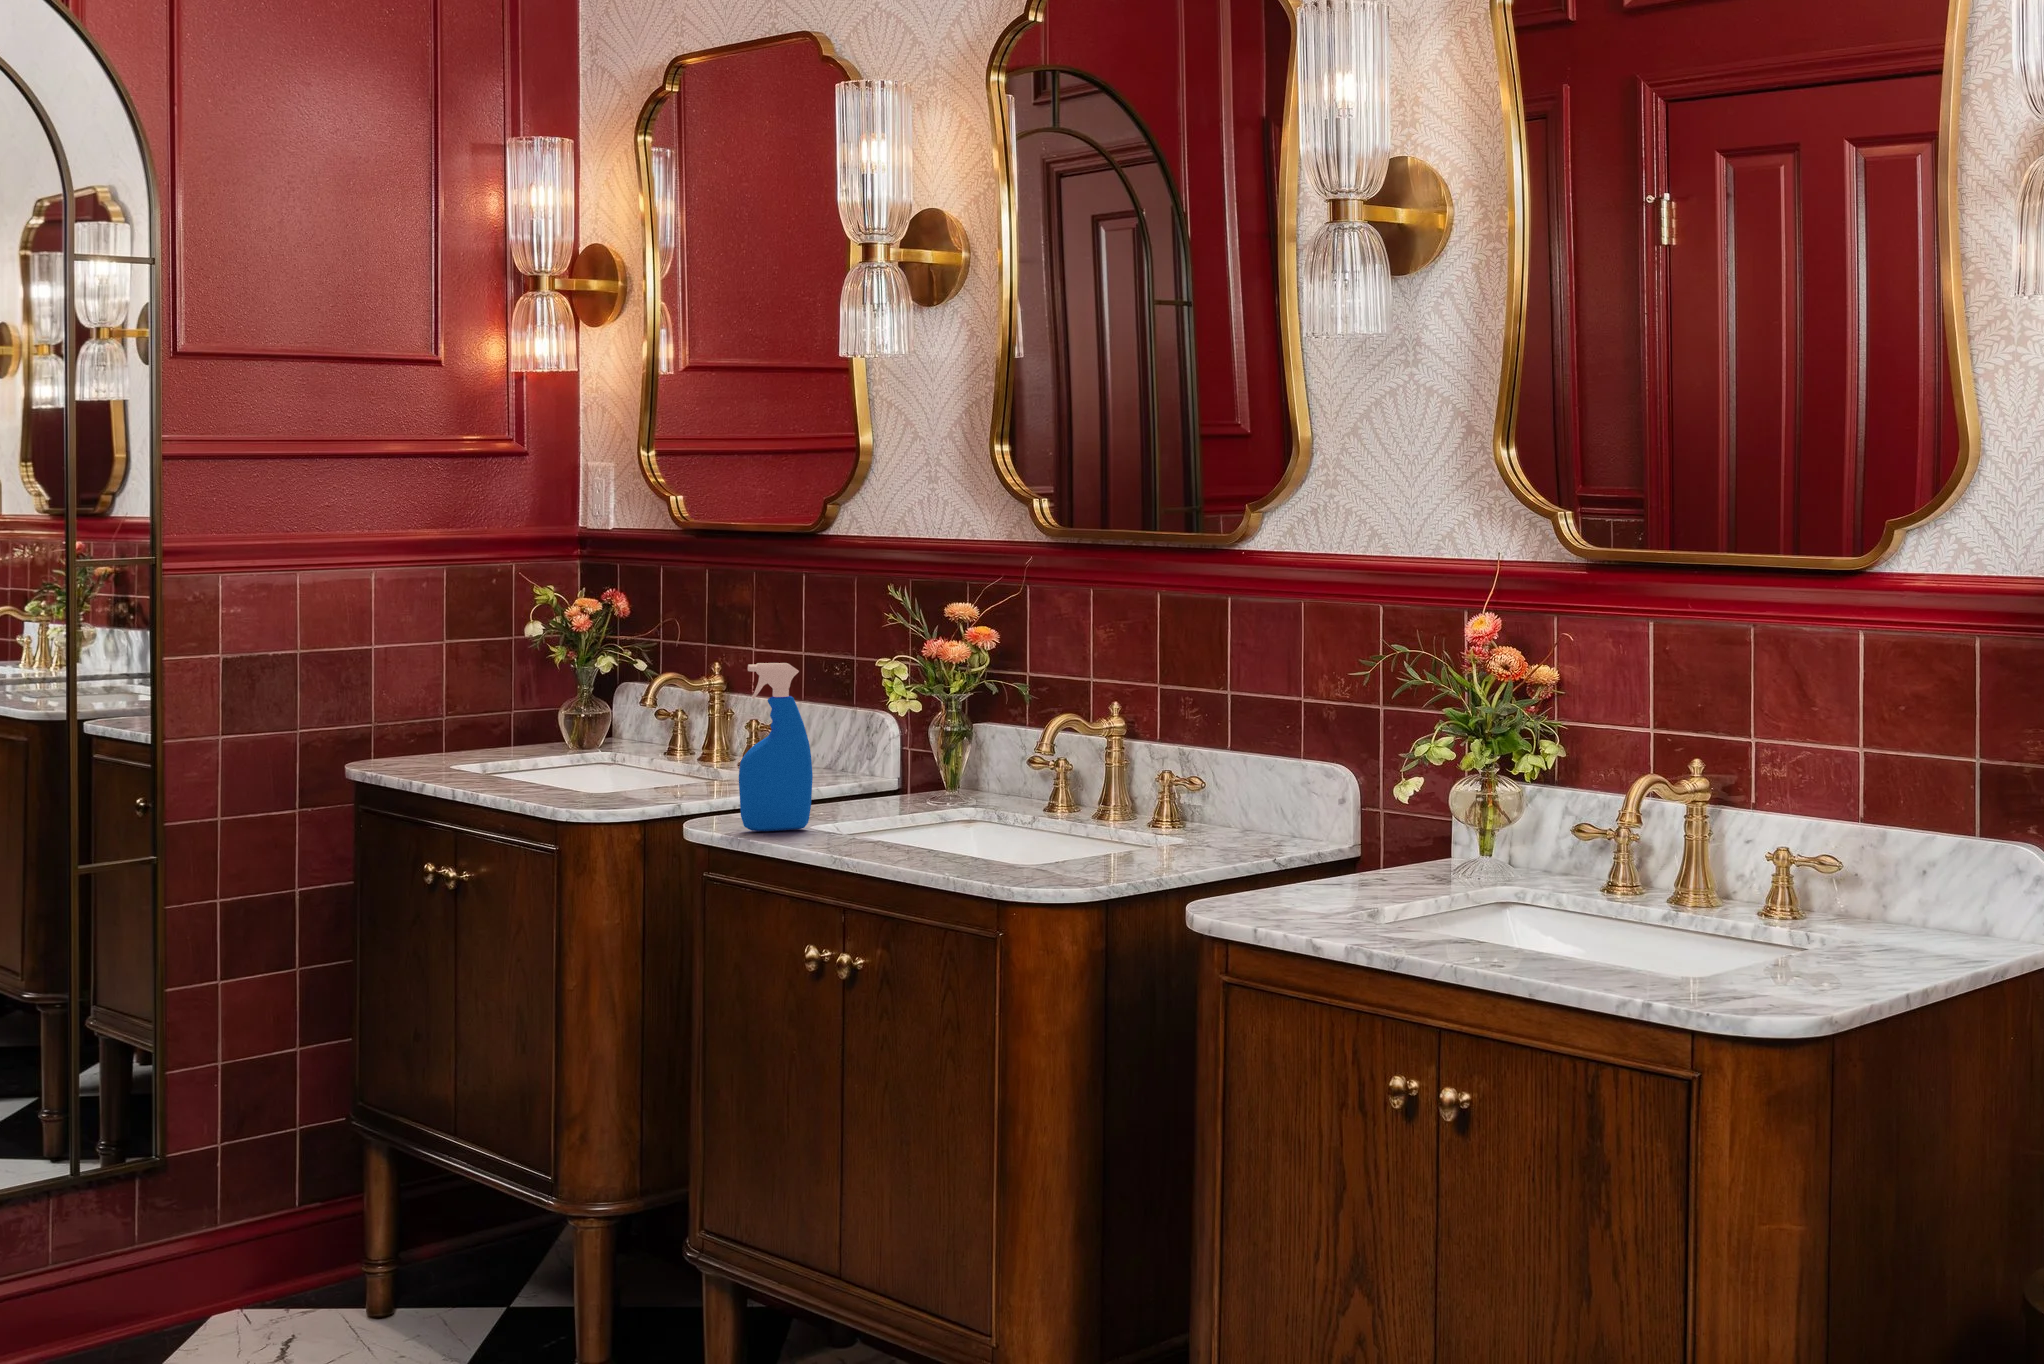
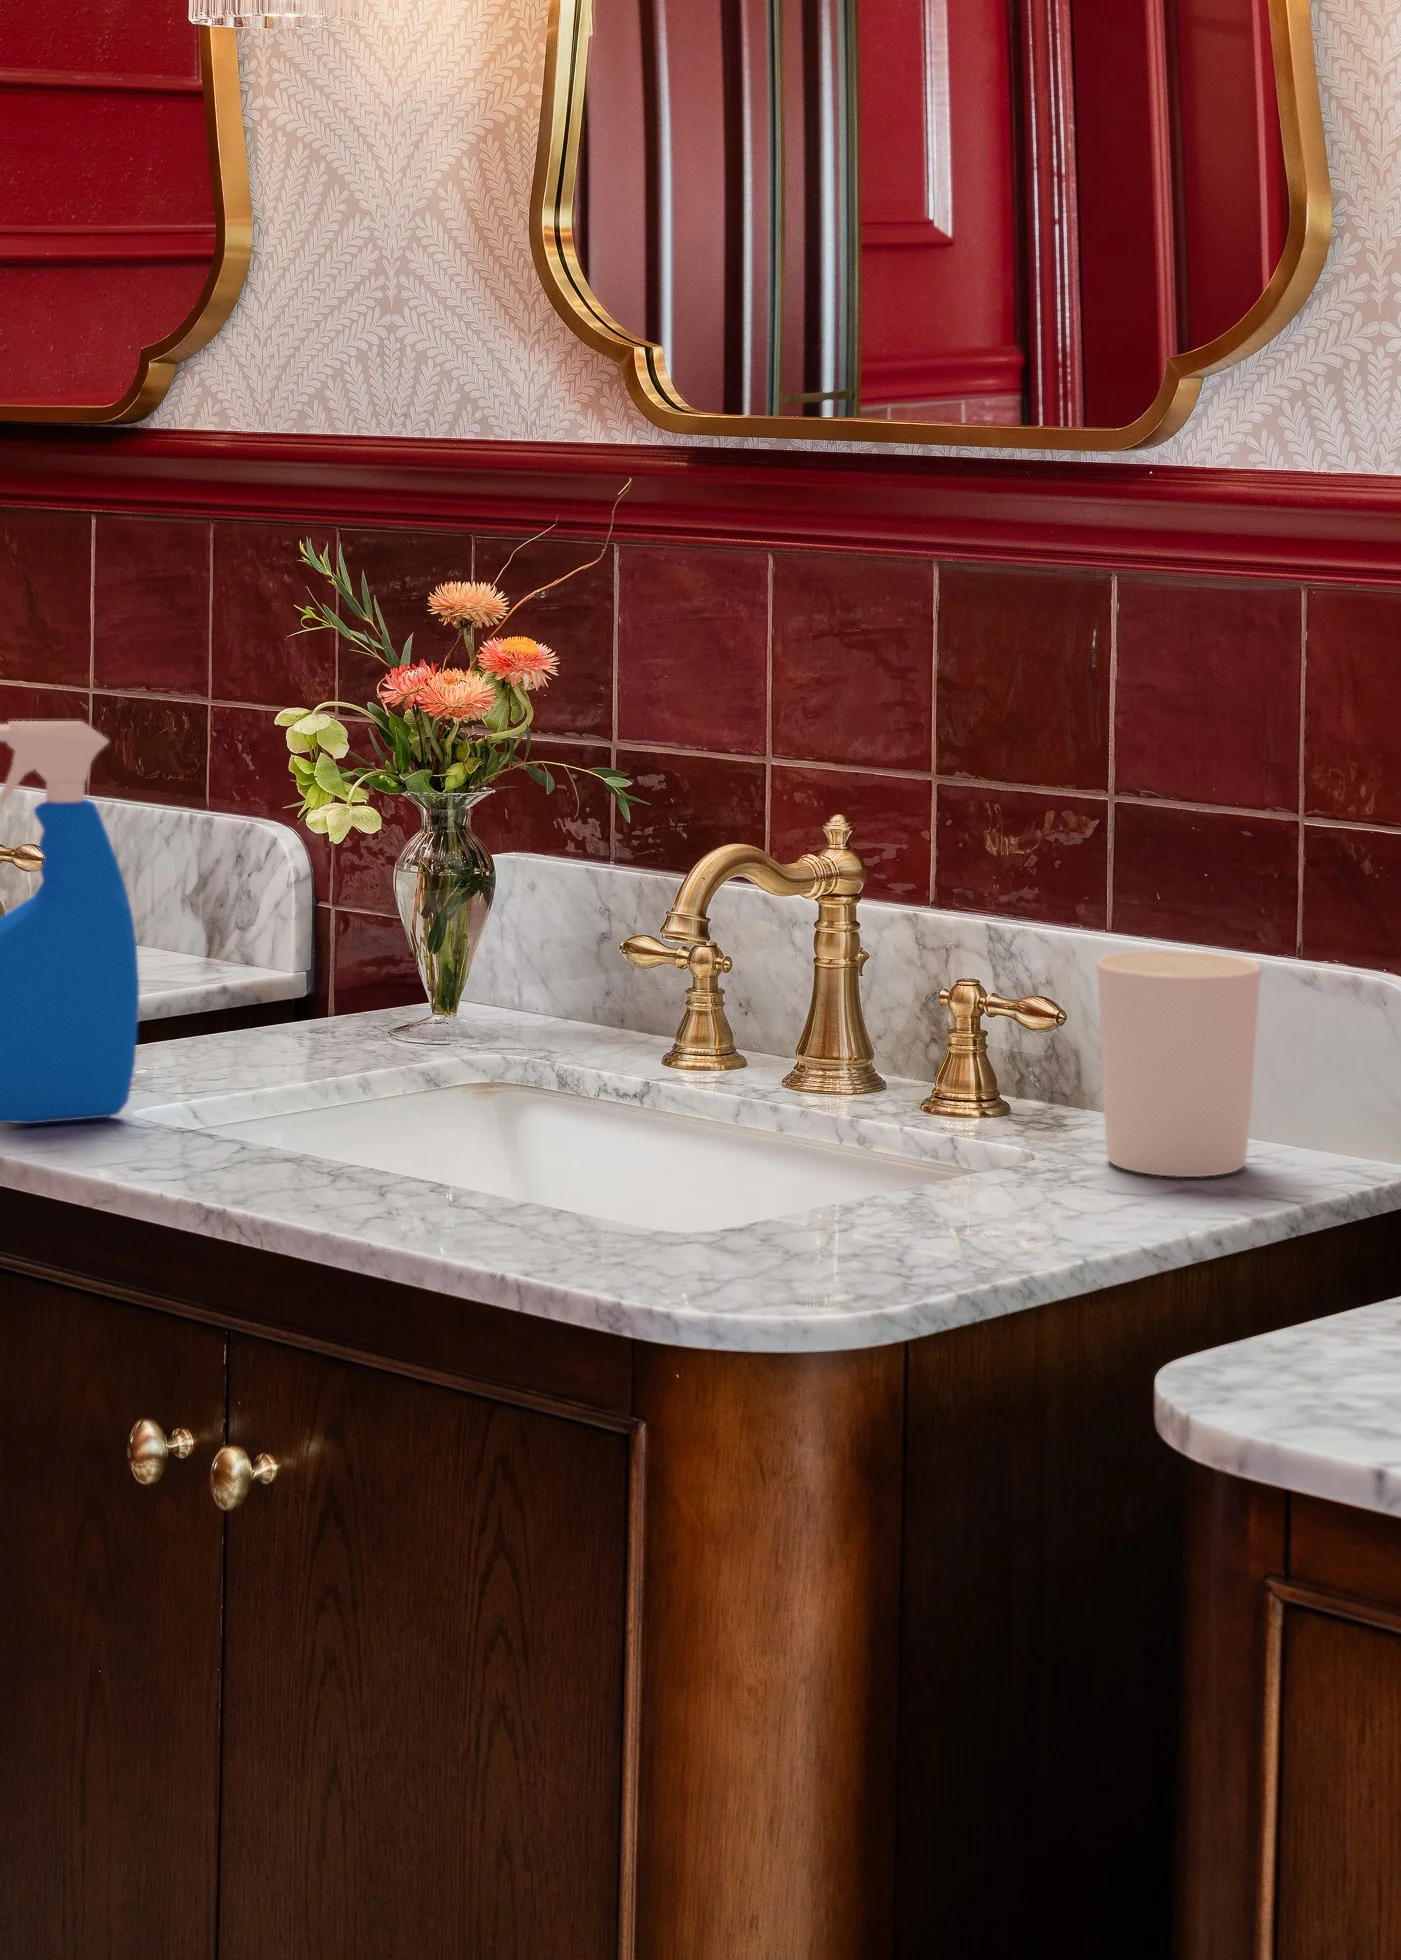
candle holder: none [1210,757,1278,849] -> present [1097,950,1262,1177]

